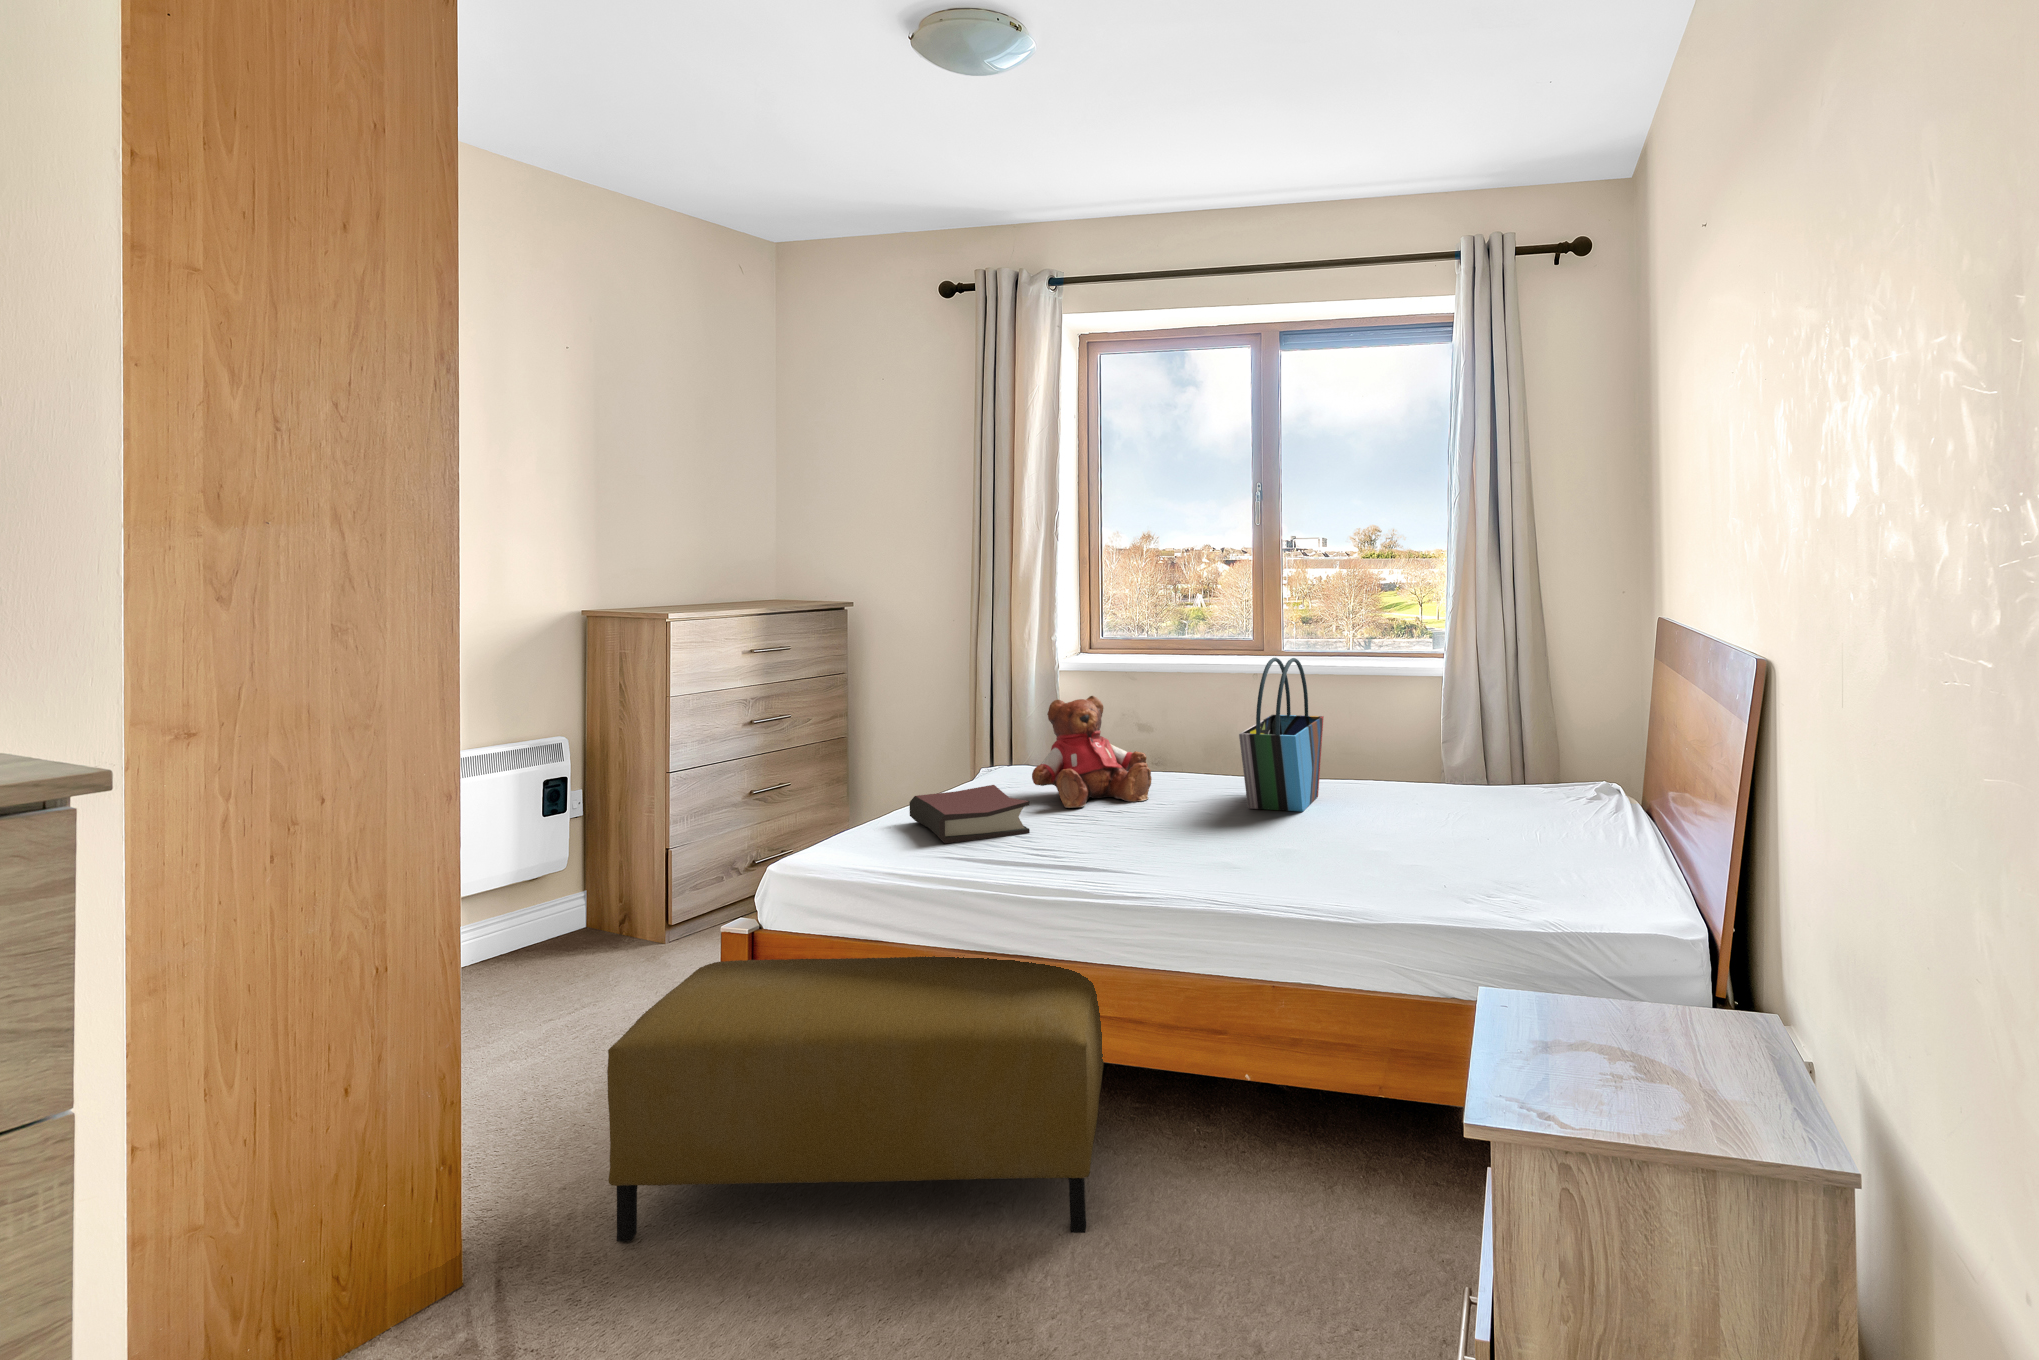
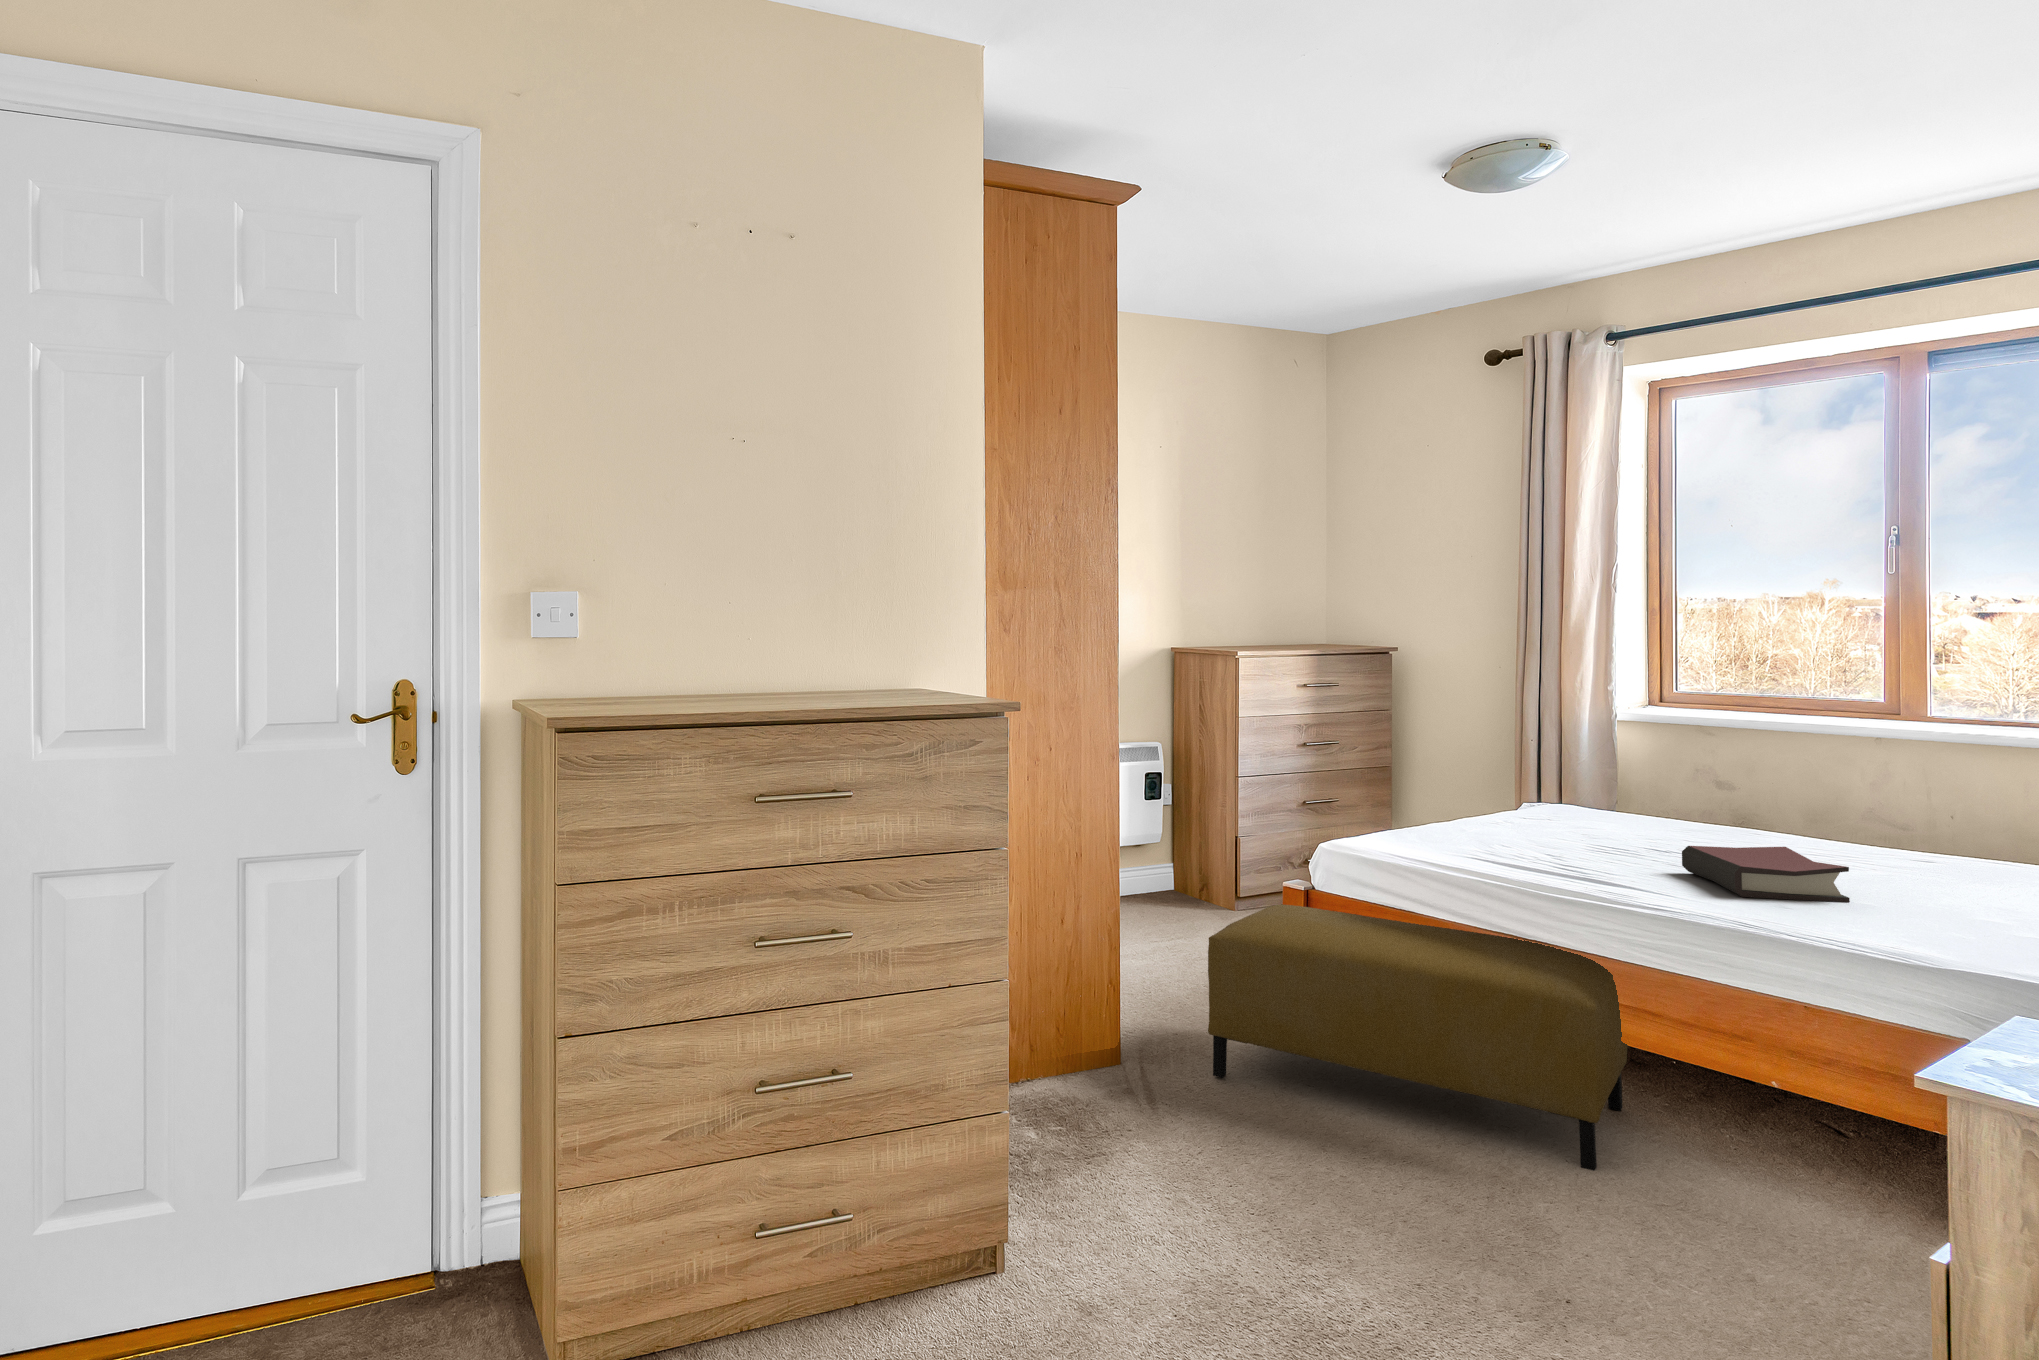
tote bag: present [1239,658,1324,812] -> none [1805,712,1933,874]
teddy bear: present [1032,696,1152,808] -> none [1570,739,1706,844]
hardback book: present [910,785,1030,844] -> present [1682,846,1850,902]

